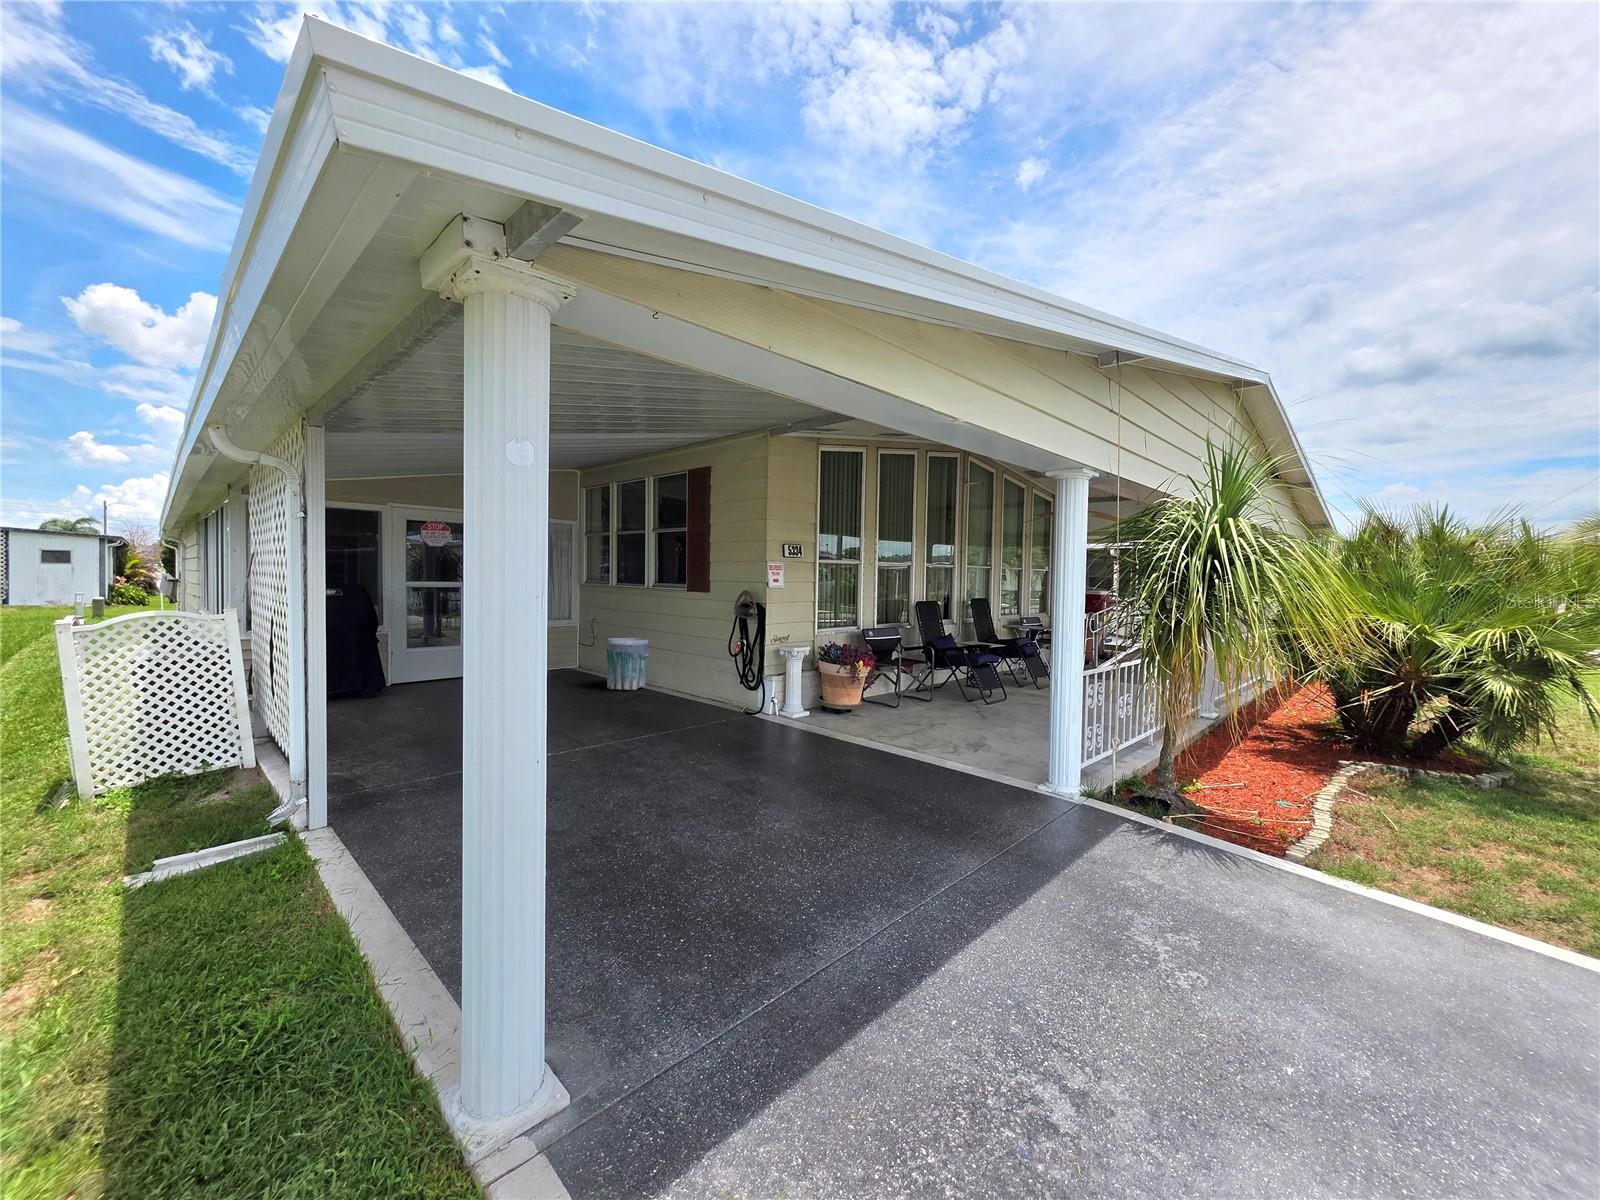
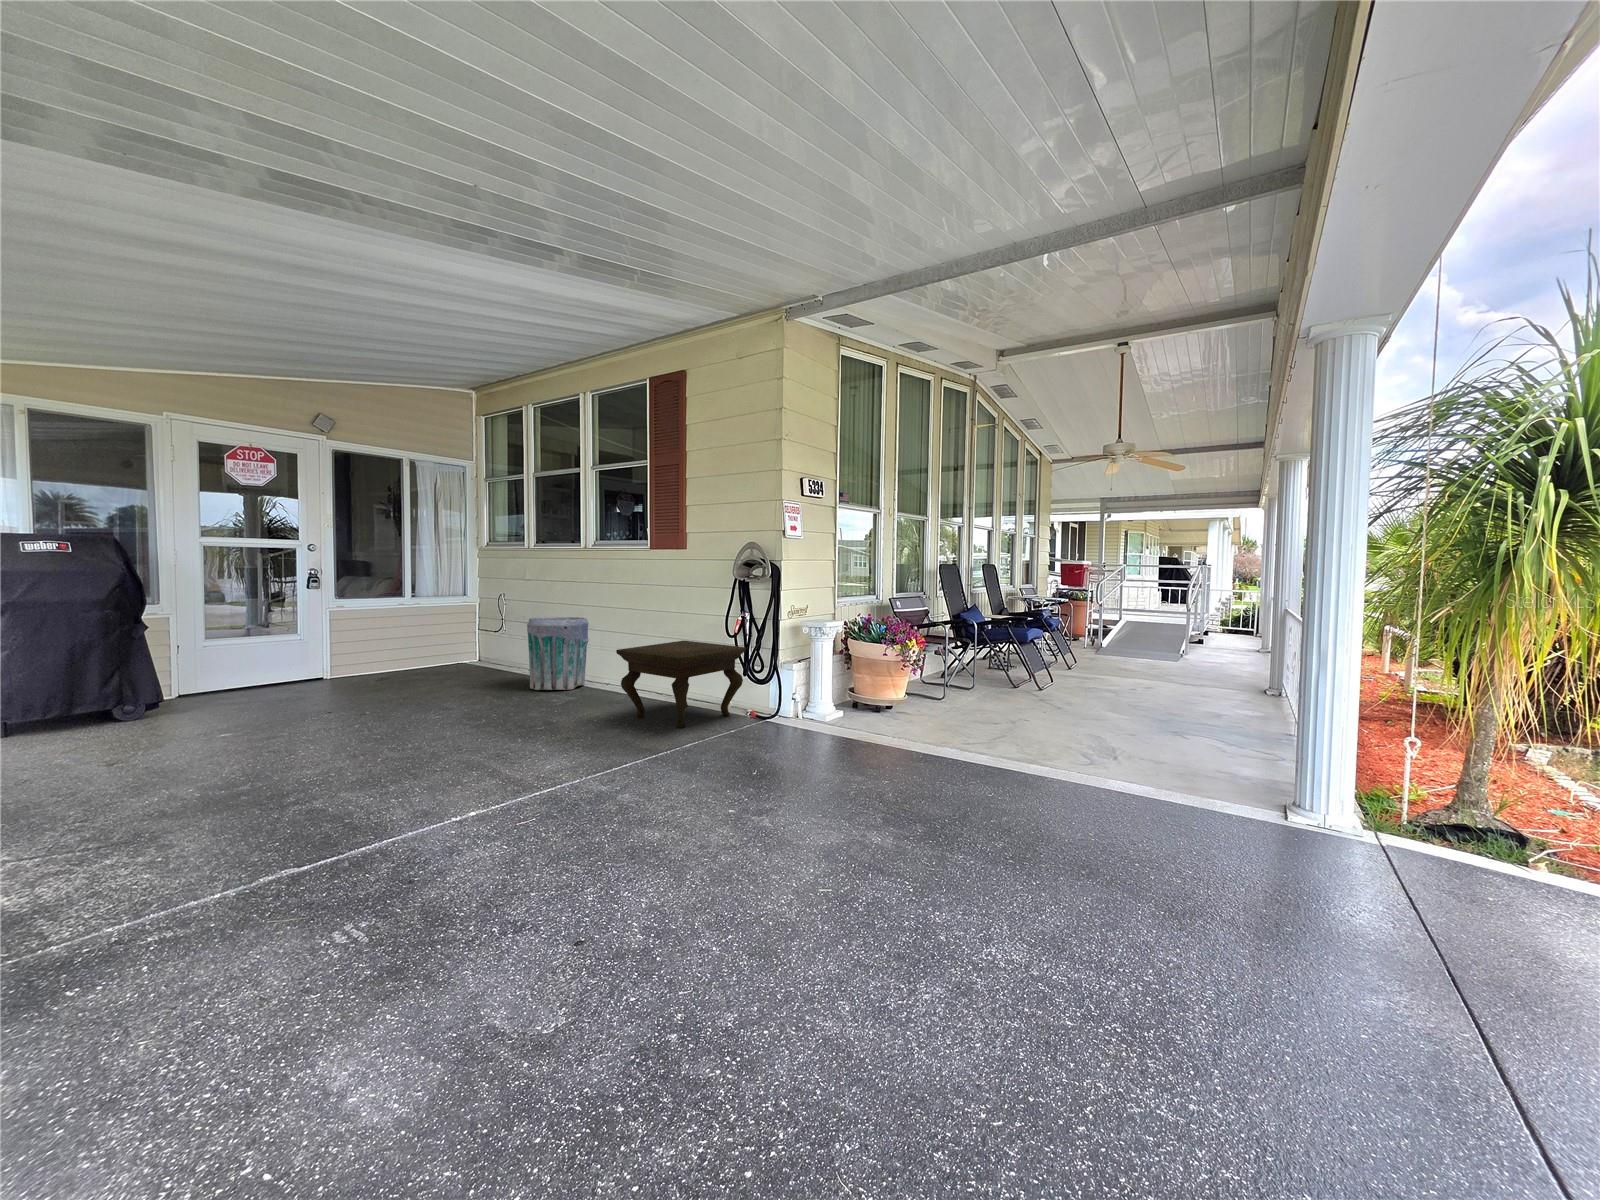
side table: none [657,658,744,717] -> present [616,641,746,728]

